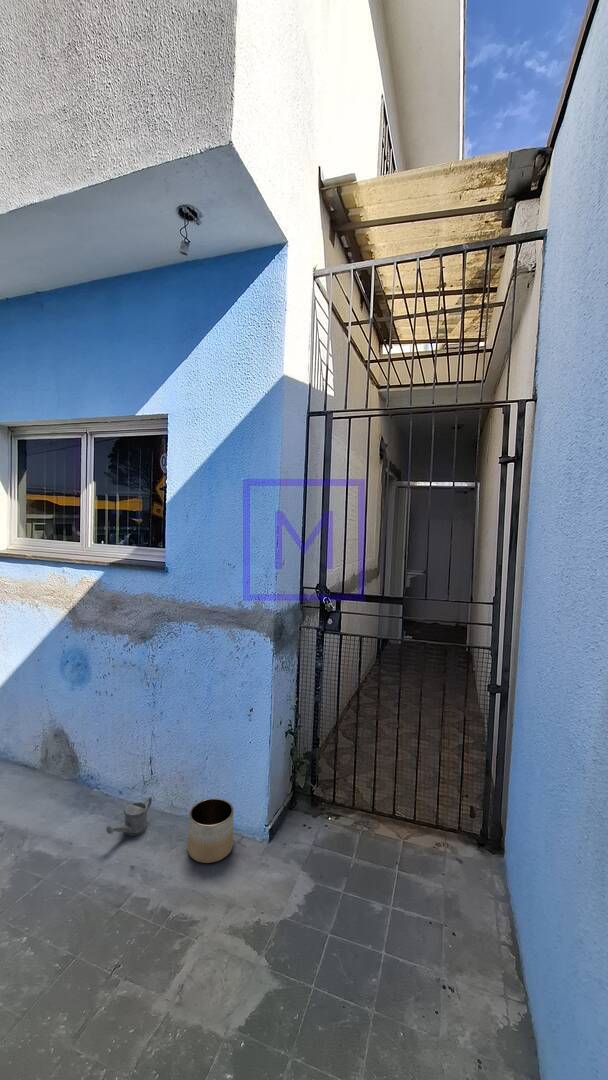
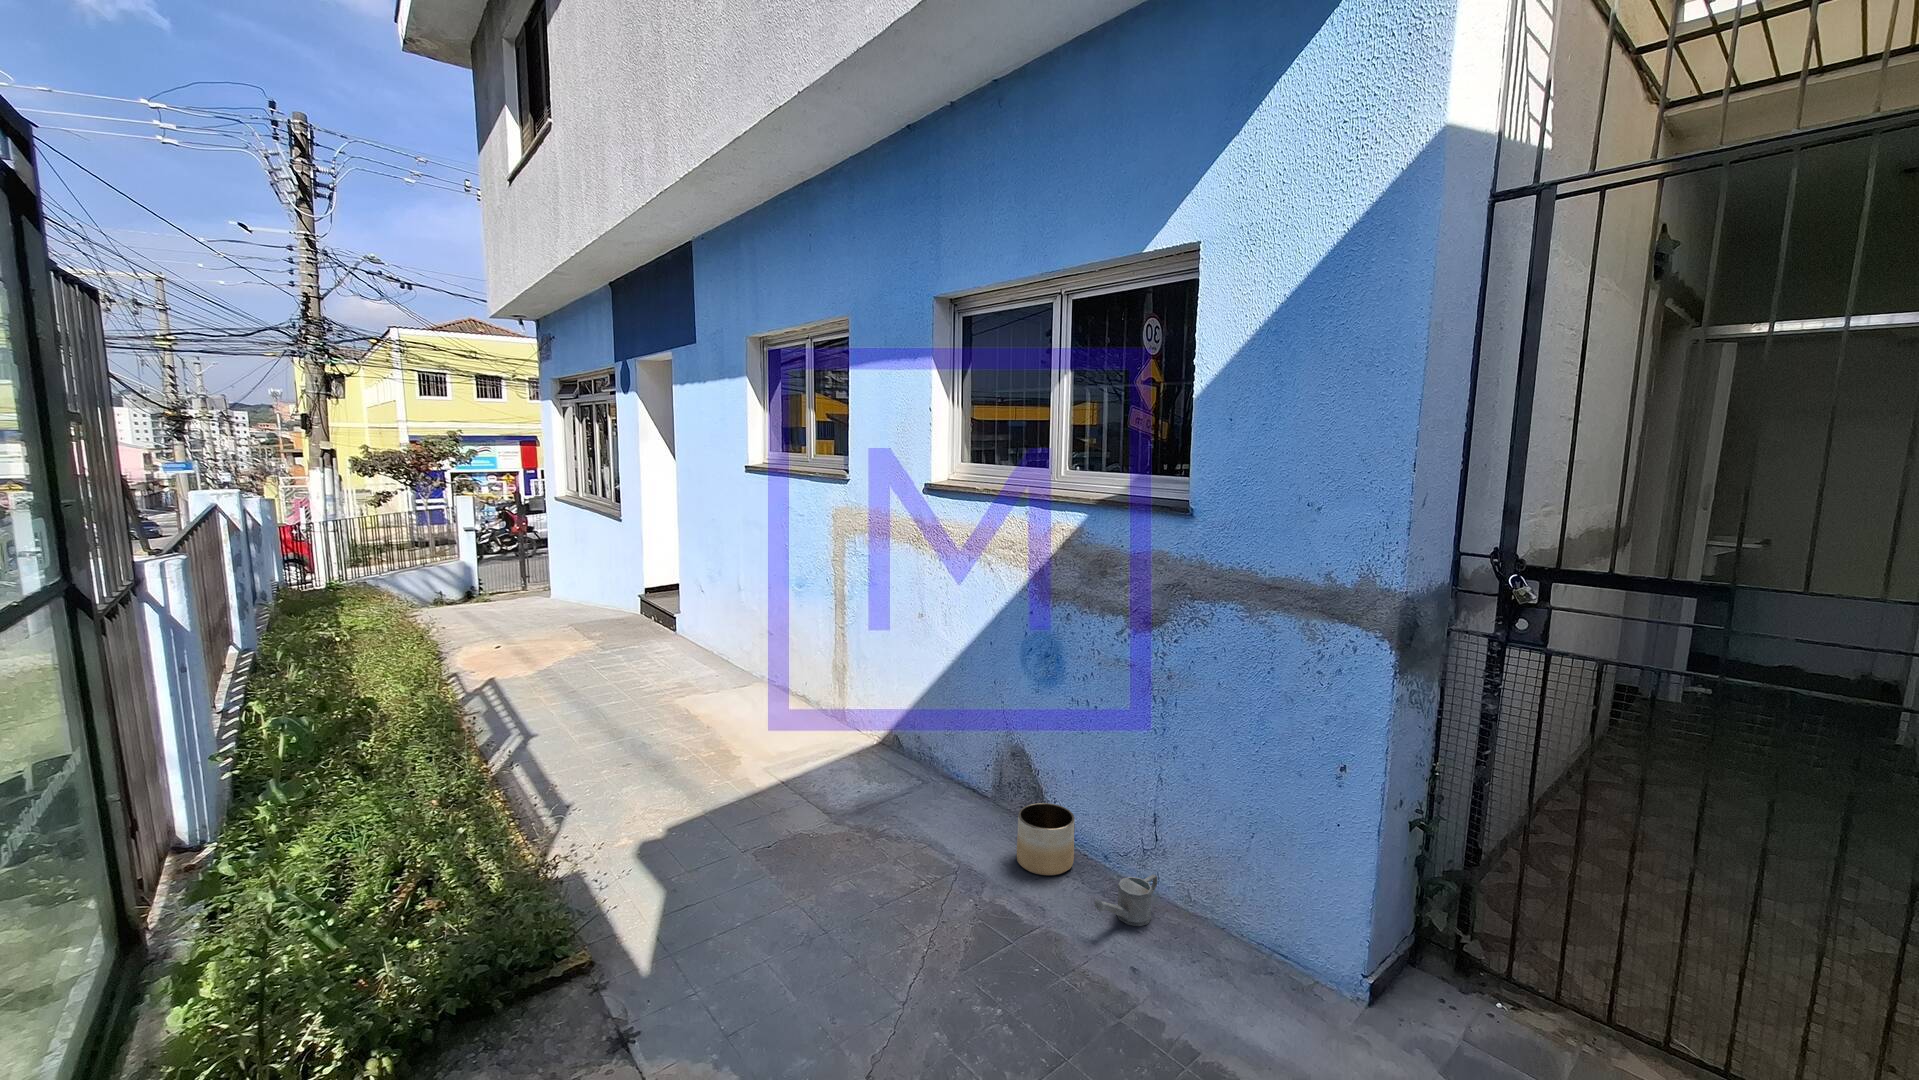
planter: present [188,798,234,863] -> present [1017,803,1075,876]

